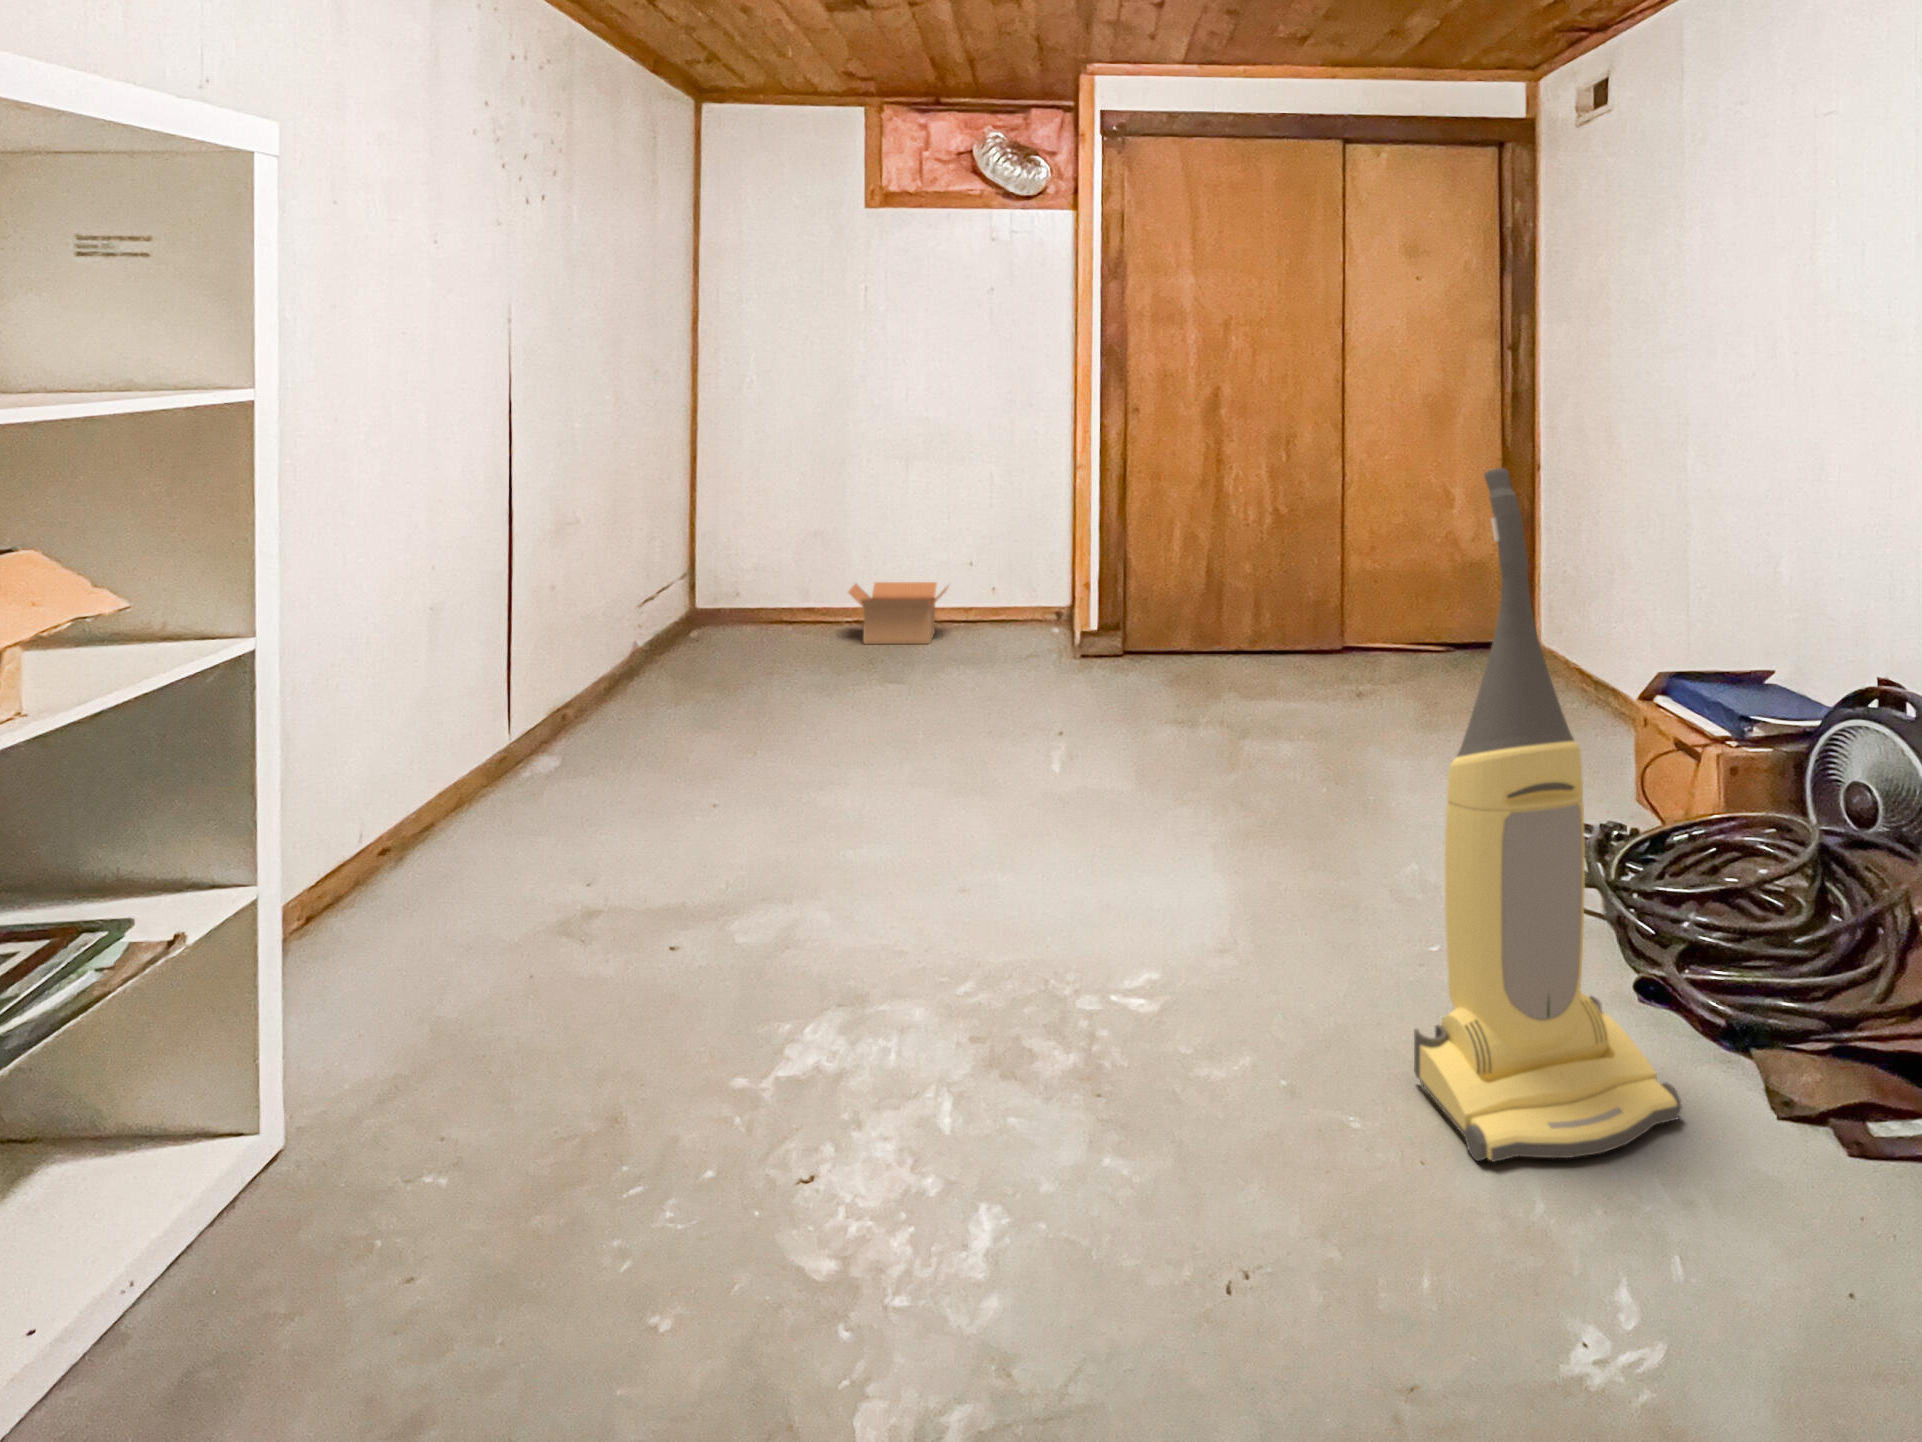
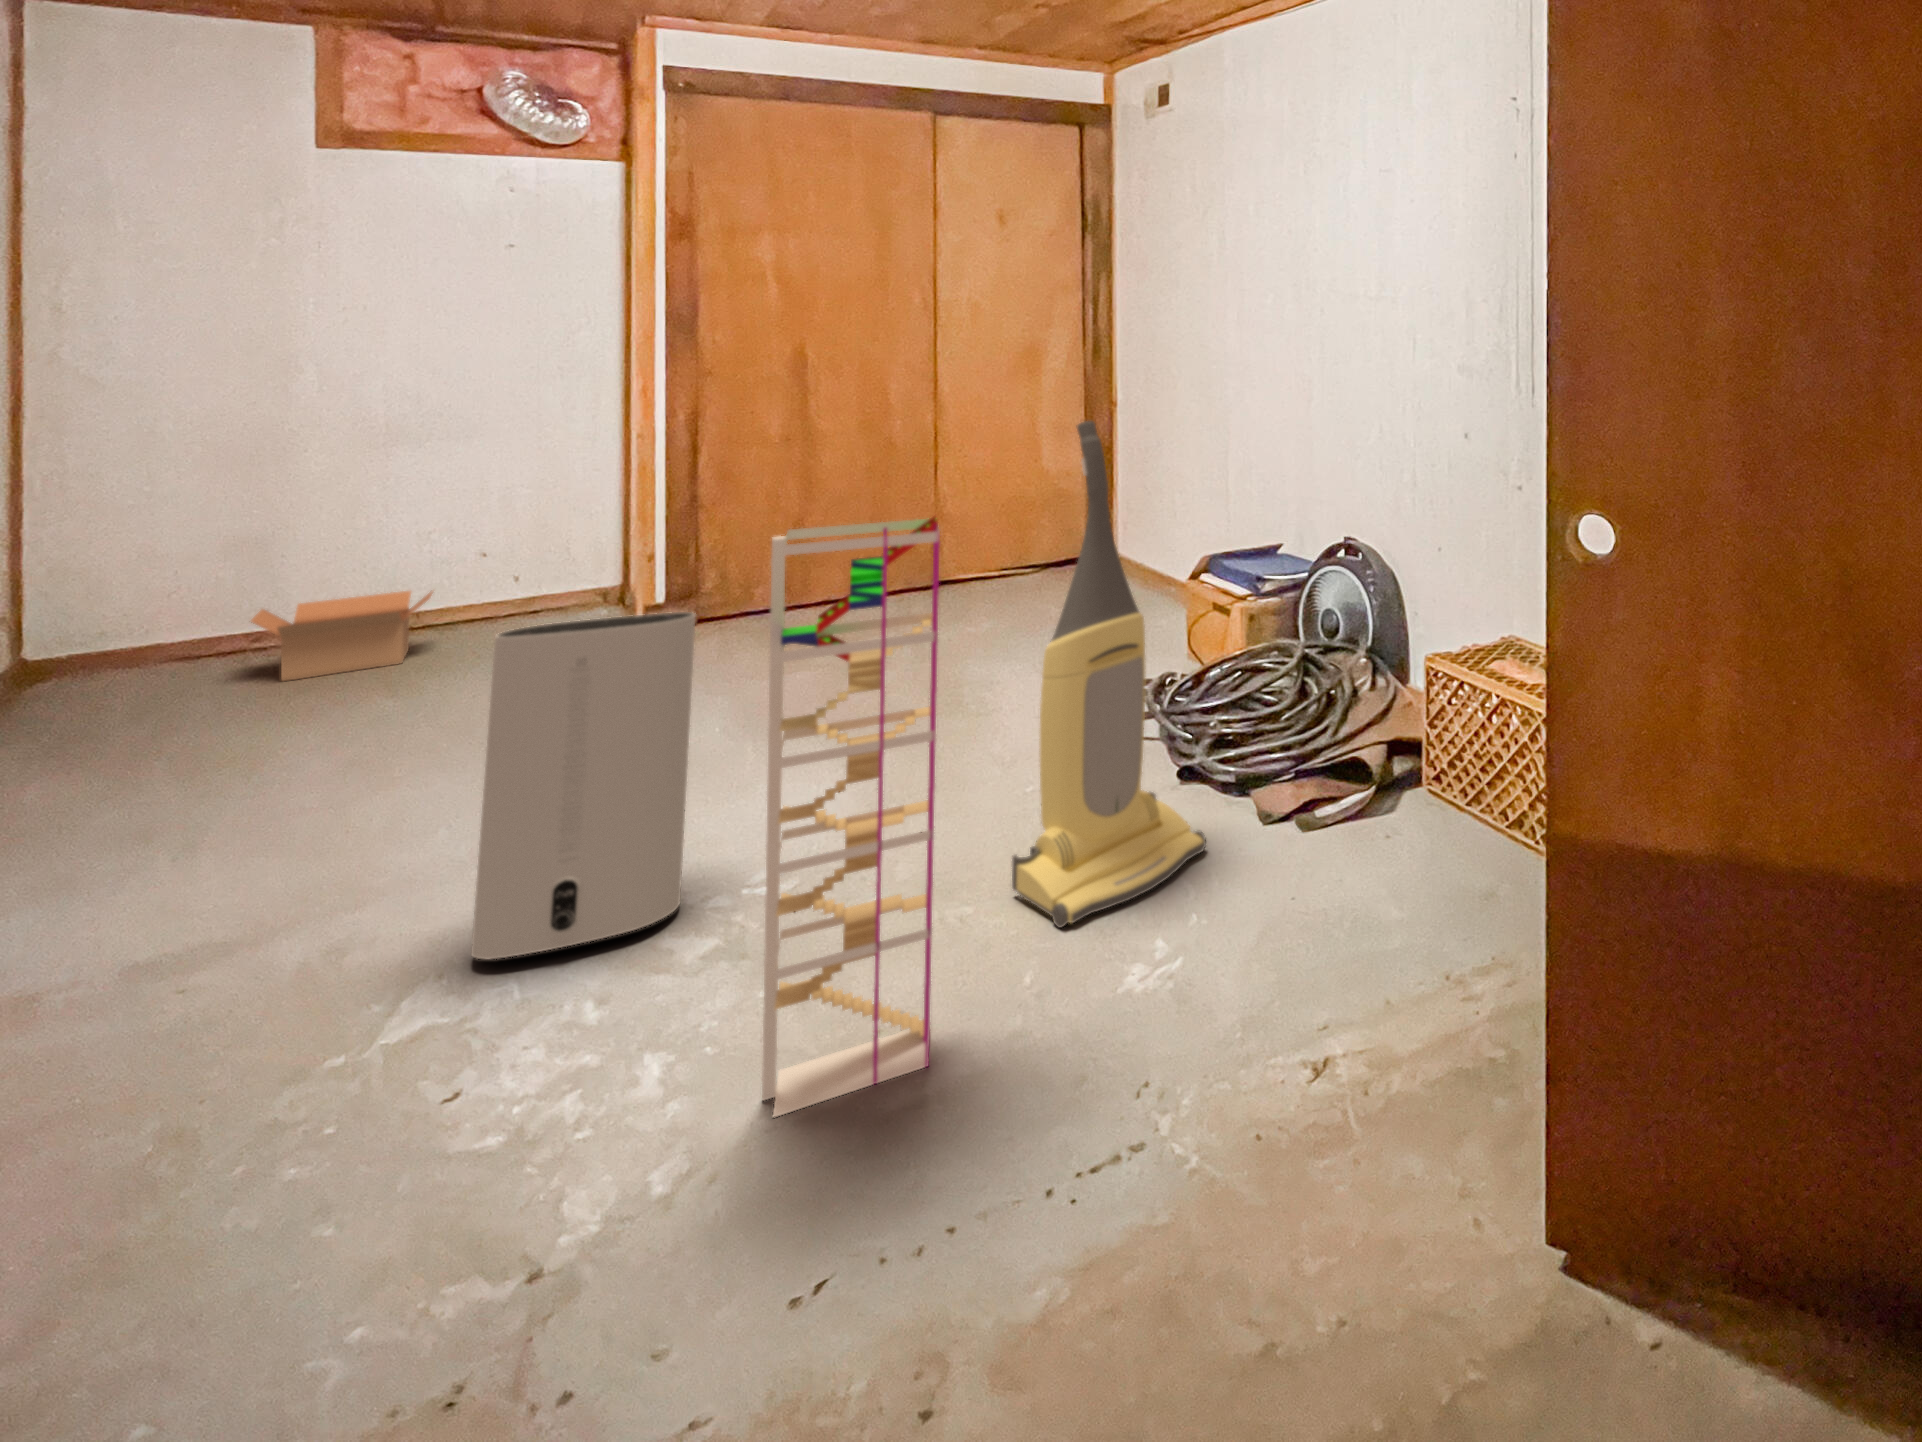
shelving unit: none [1143,573,1321,1301] -> present [762,516,940,1118]
air purifier: none [936,635,1102,970] -> present [471,612,696,959]

